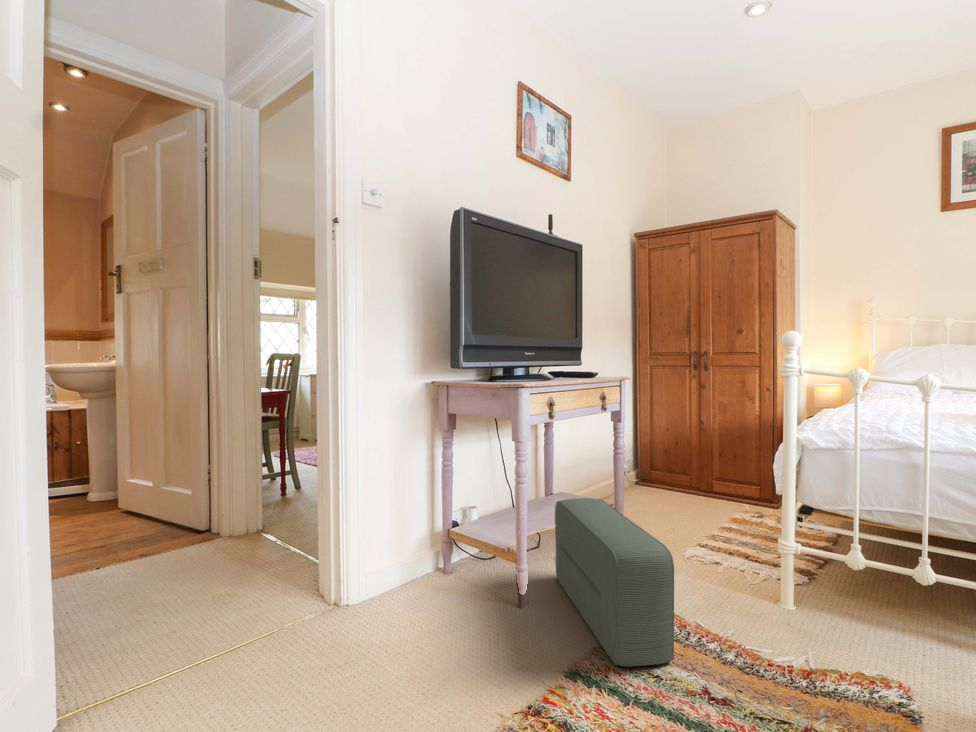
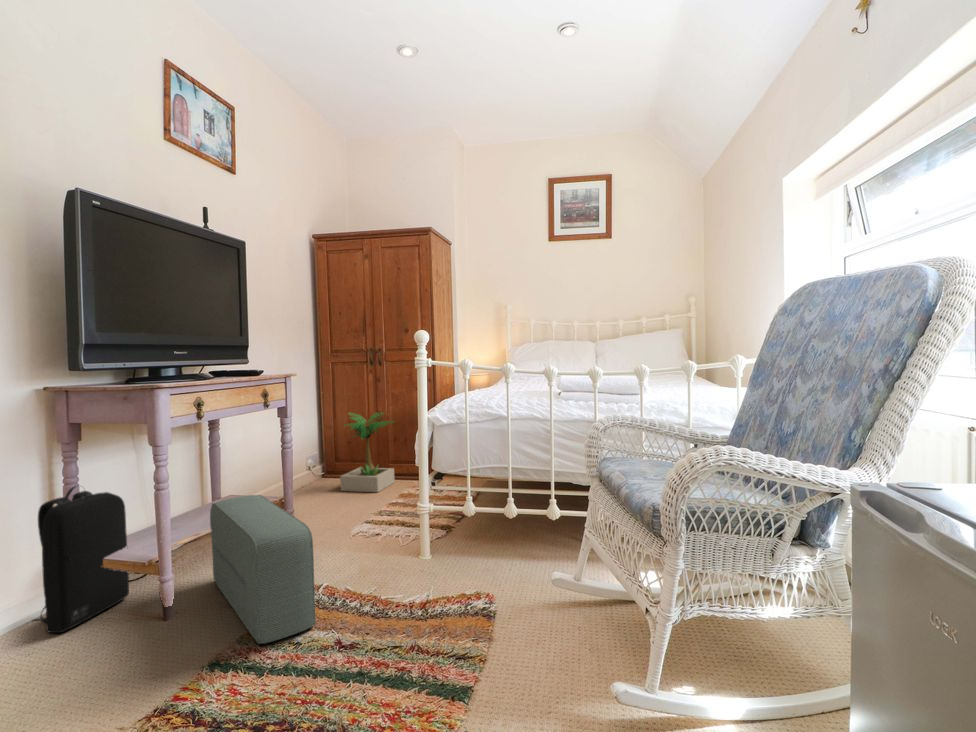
potted plant: none [660,419,727,509] -> present [340,412,395,492]
backpack: none [419,468,487,596] -> present [33,486,129,633]

